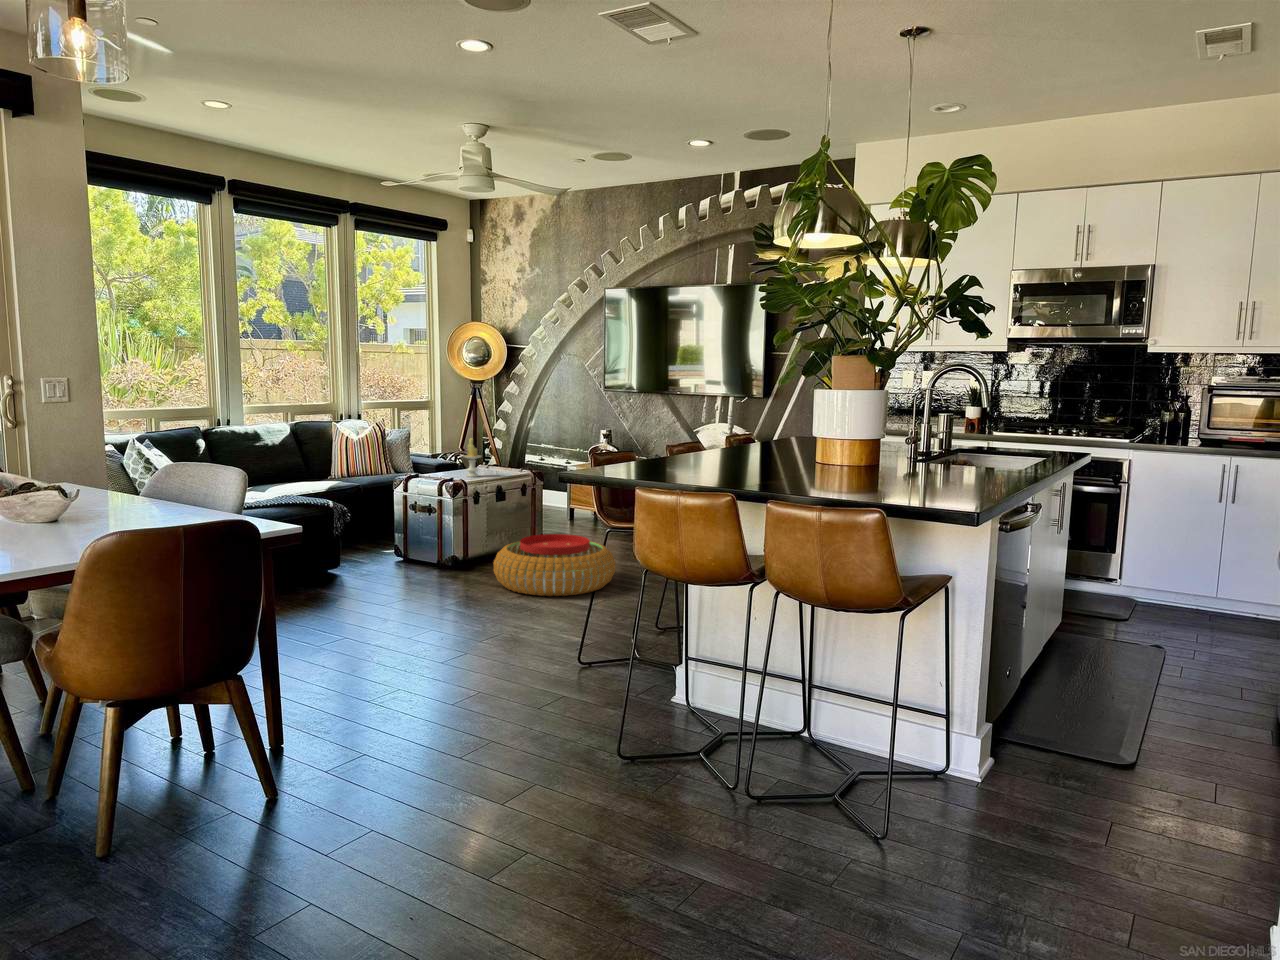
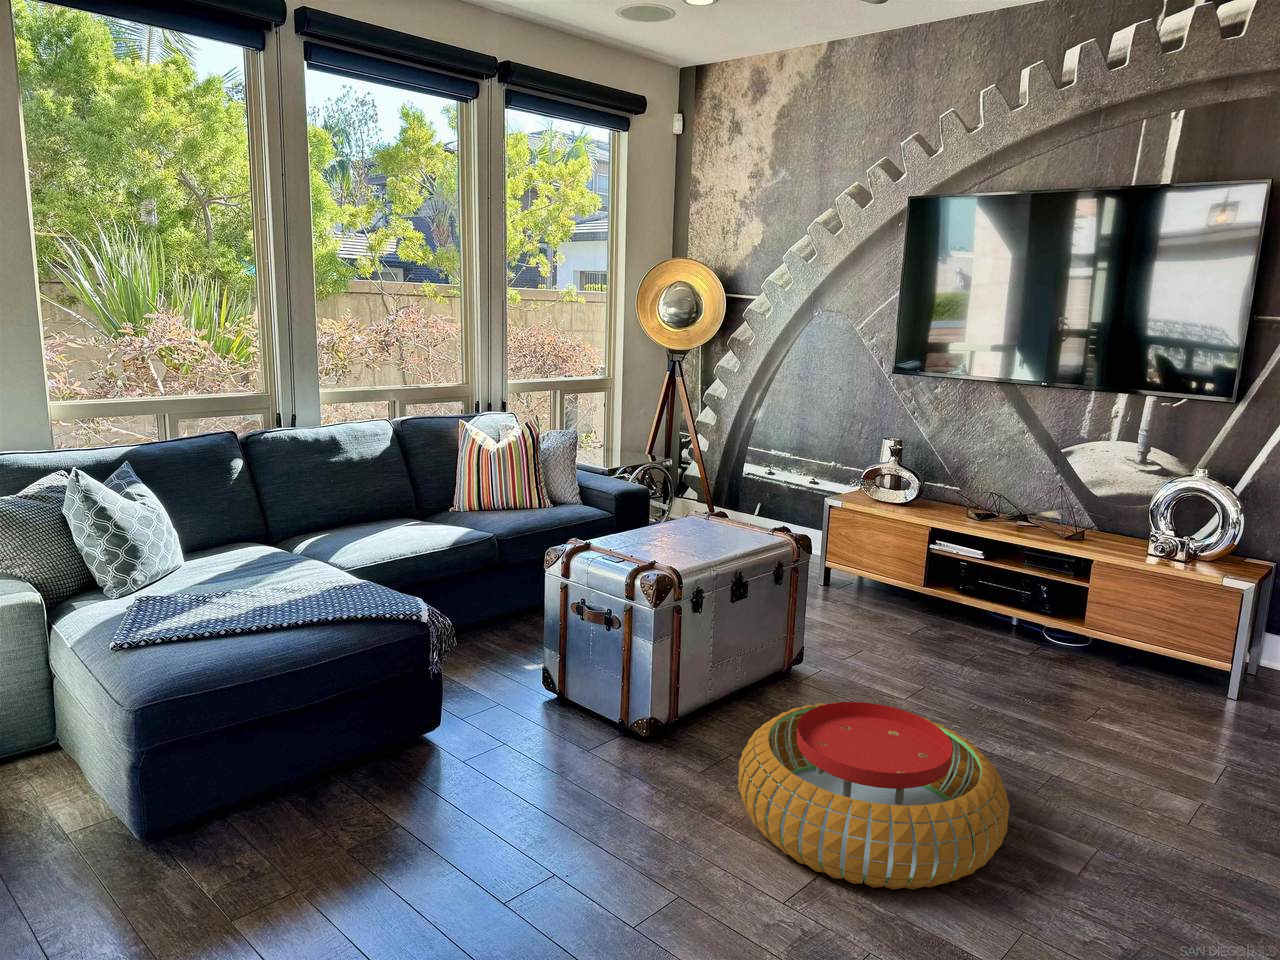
candle: present [463,438,481,477] -> none [670,476,707,550]

